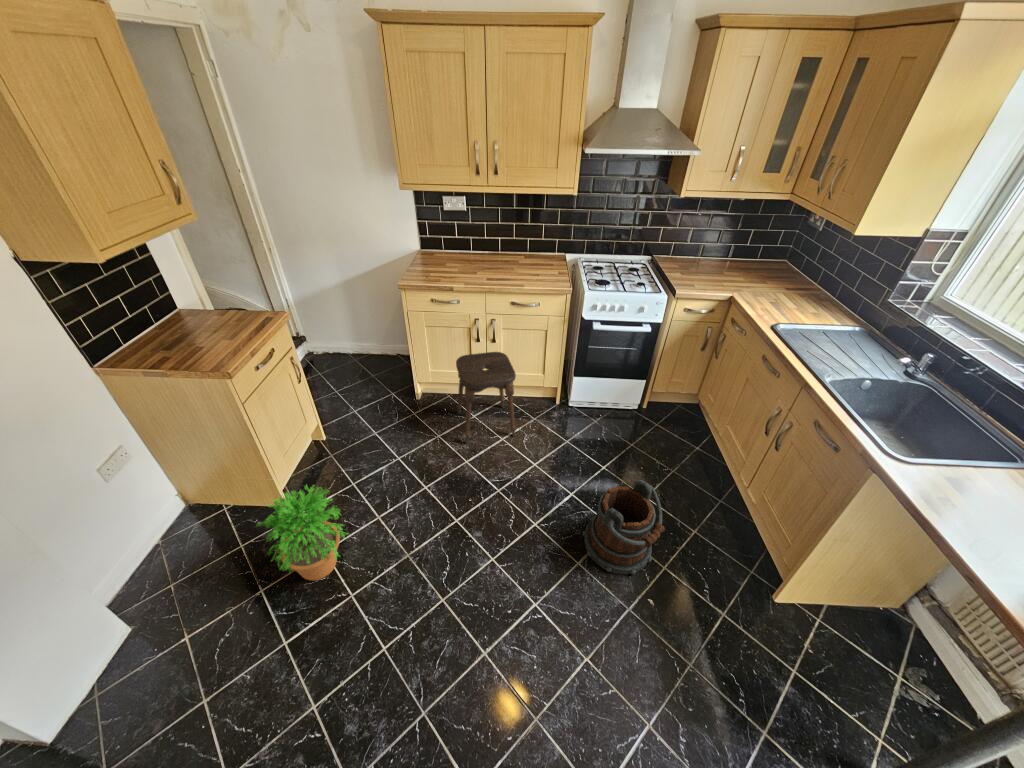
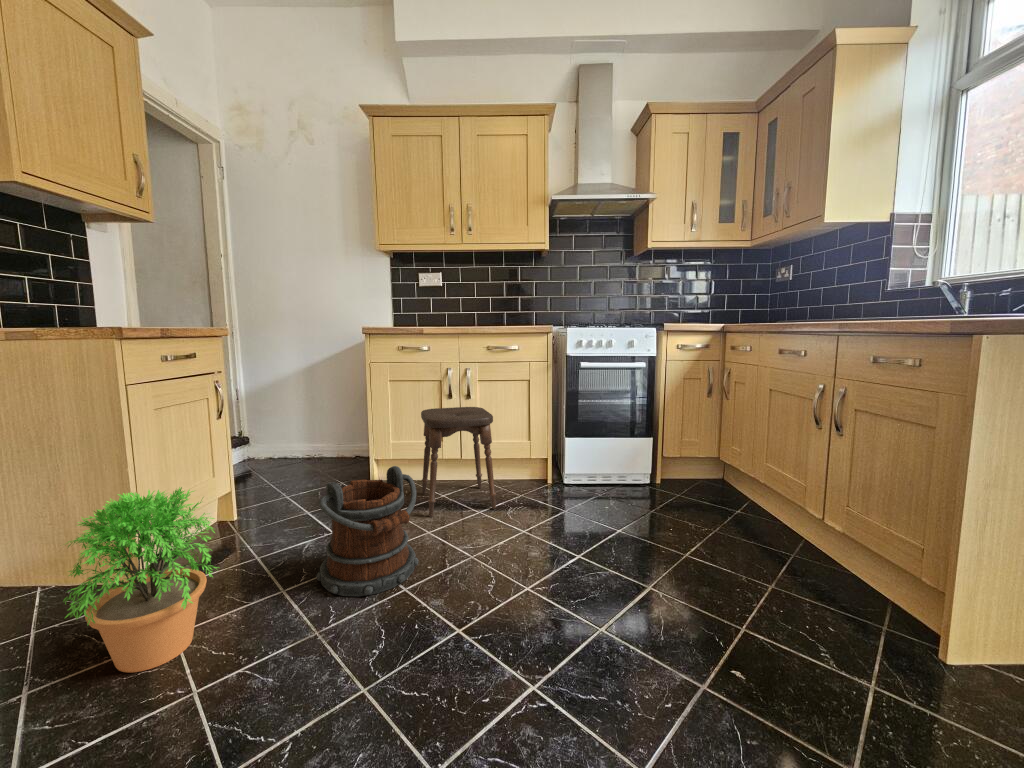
bucket: present [582,480,665,574] -> present [316,466,419,597]

